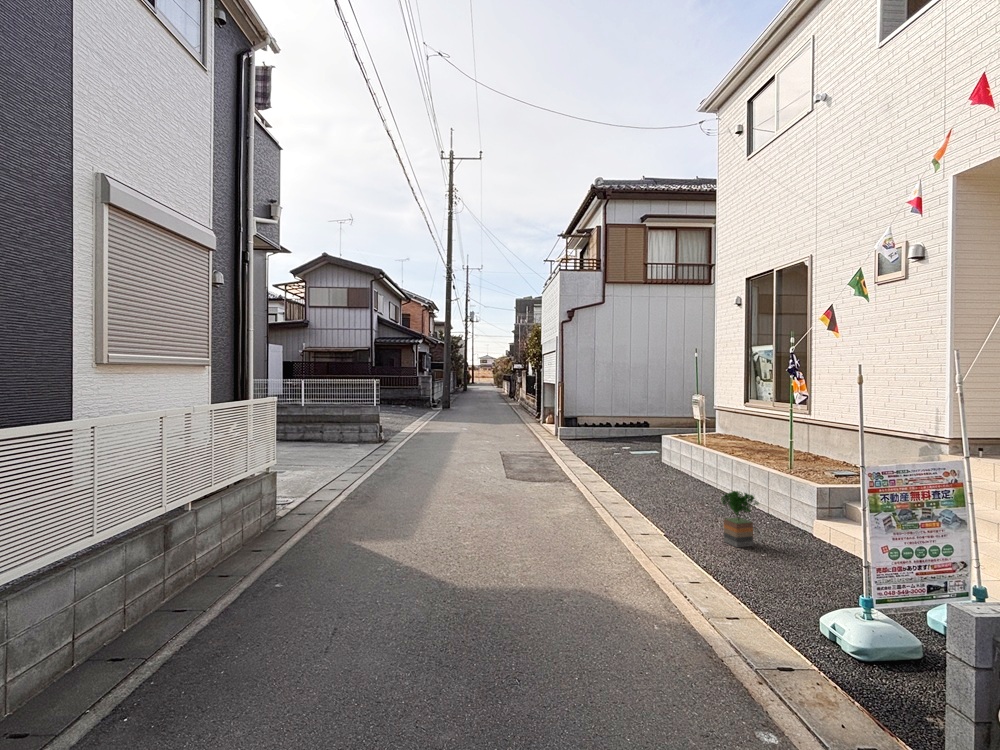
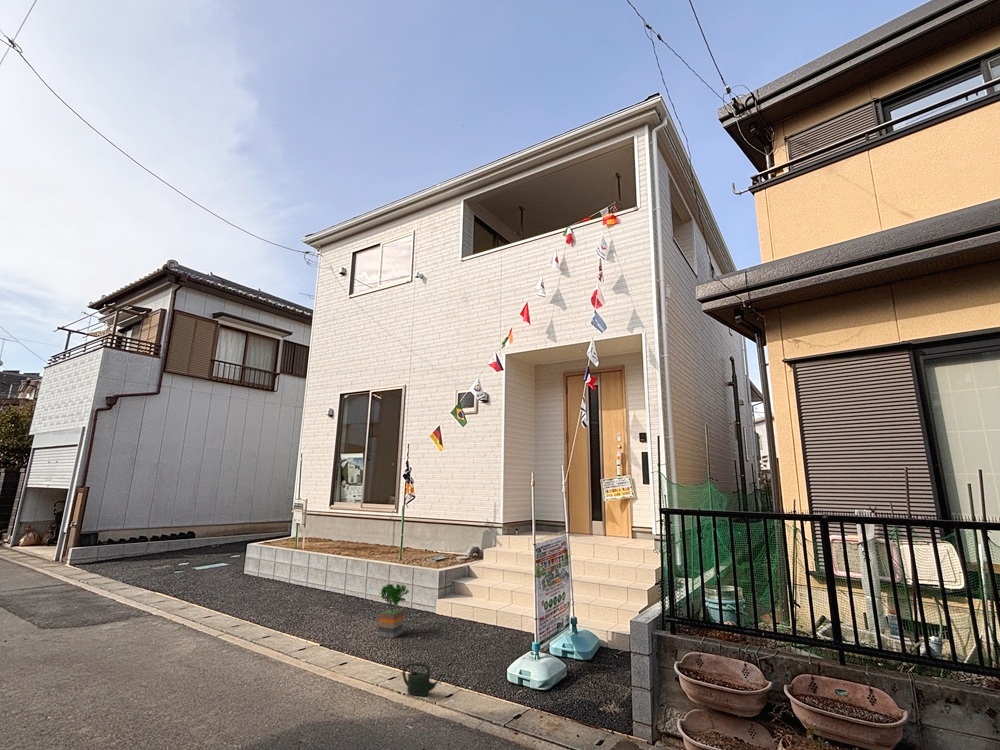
watering can: none [688,570,724,607] -> present [403,663,444,696]

